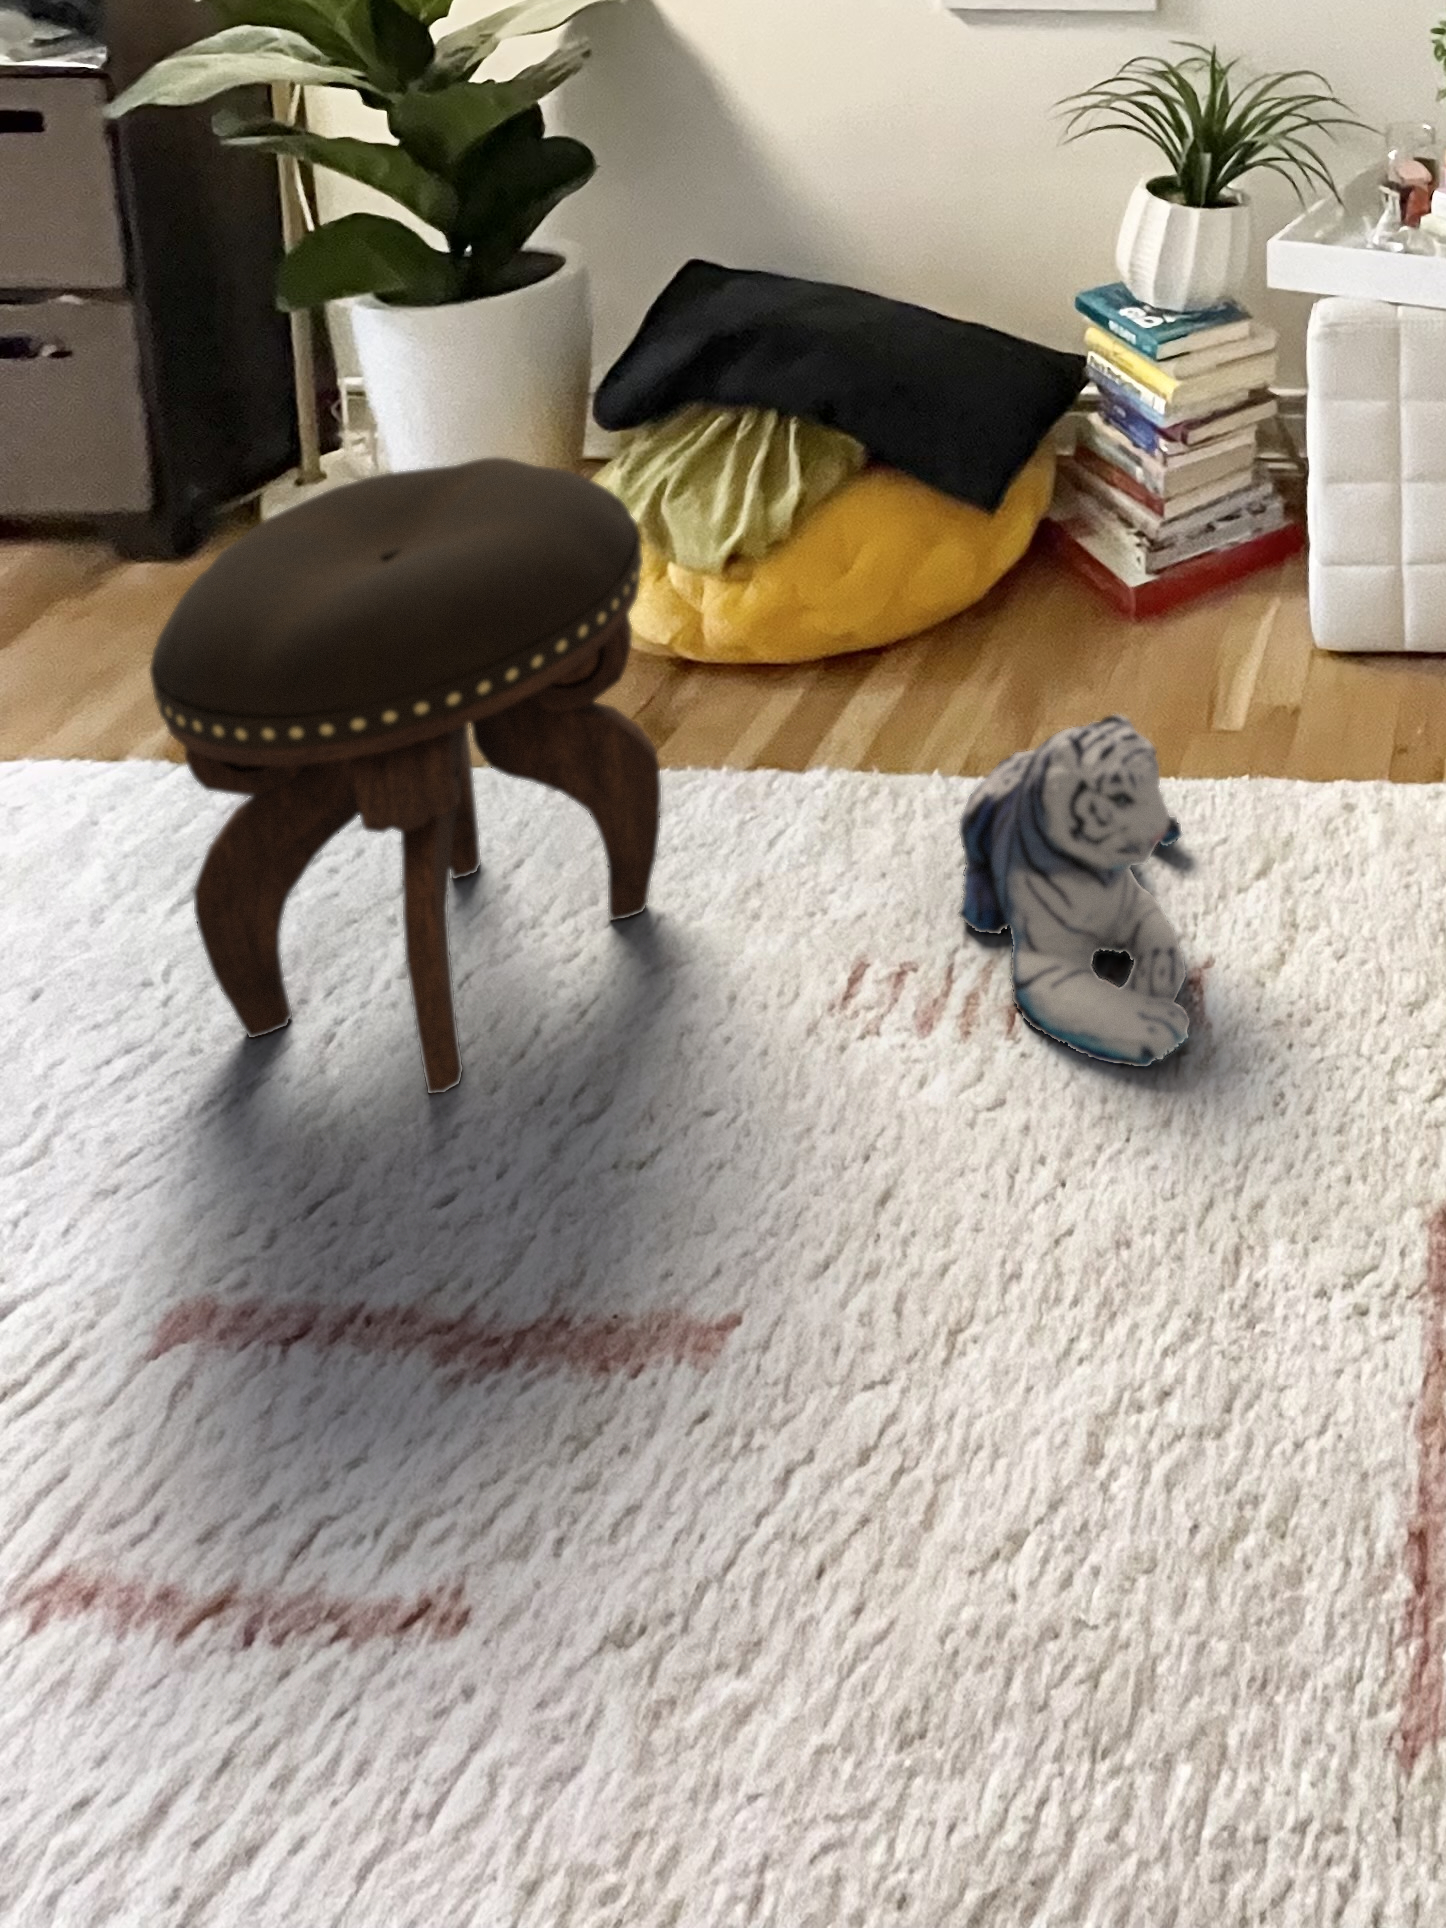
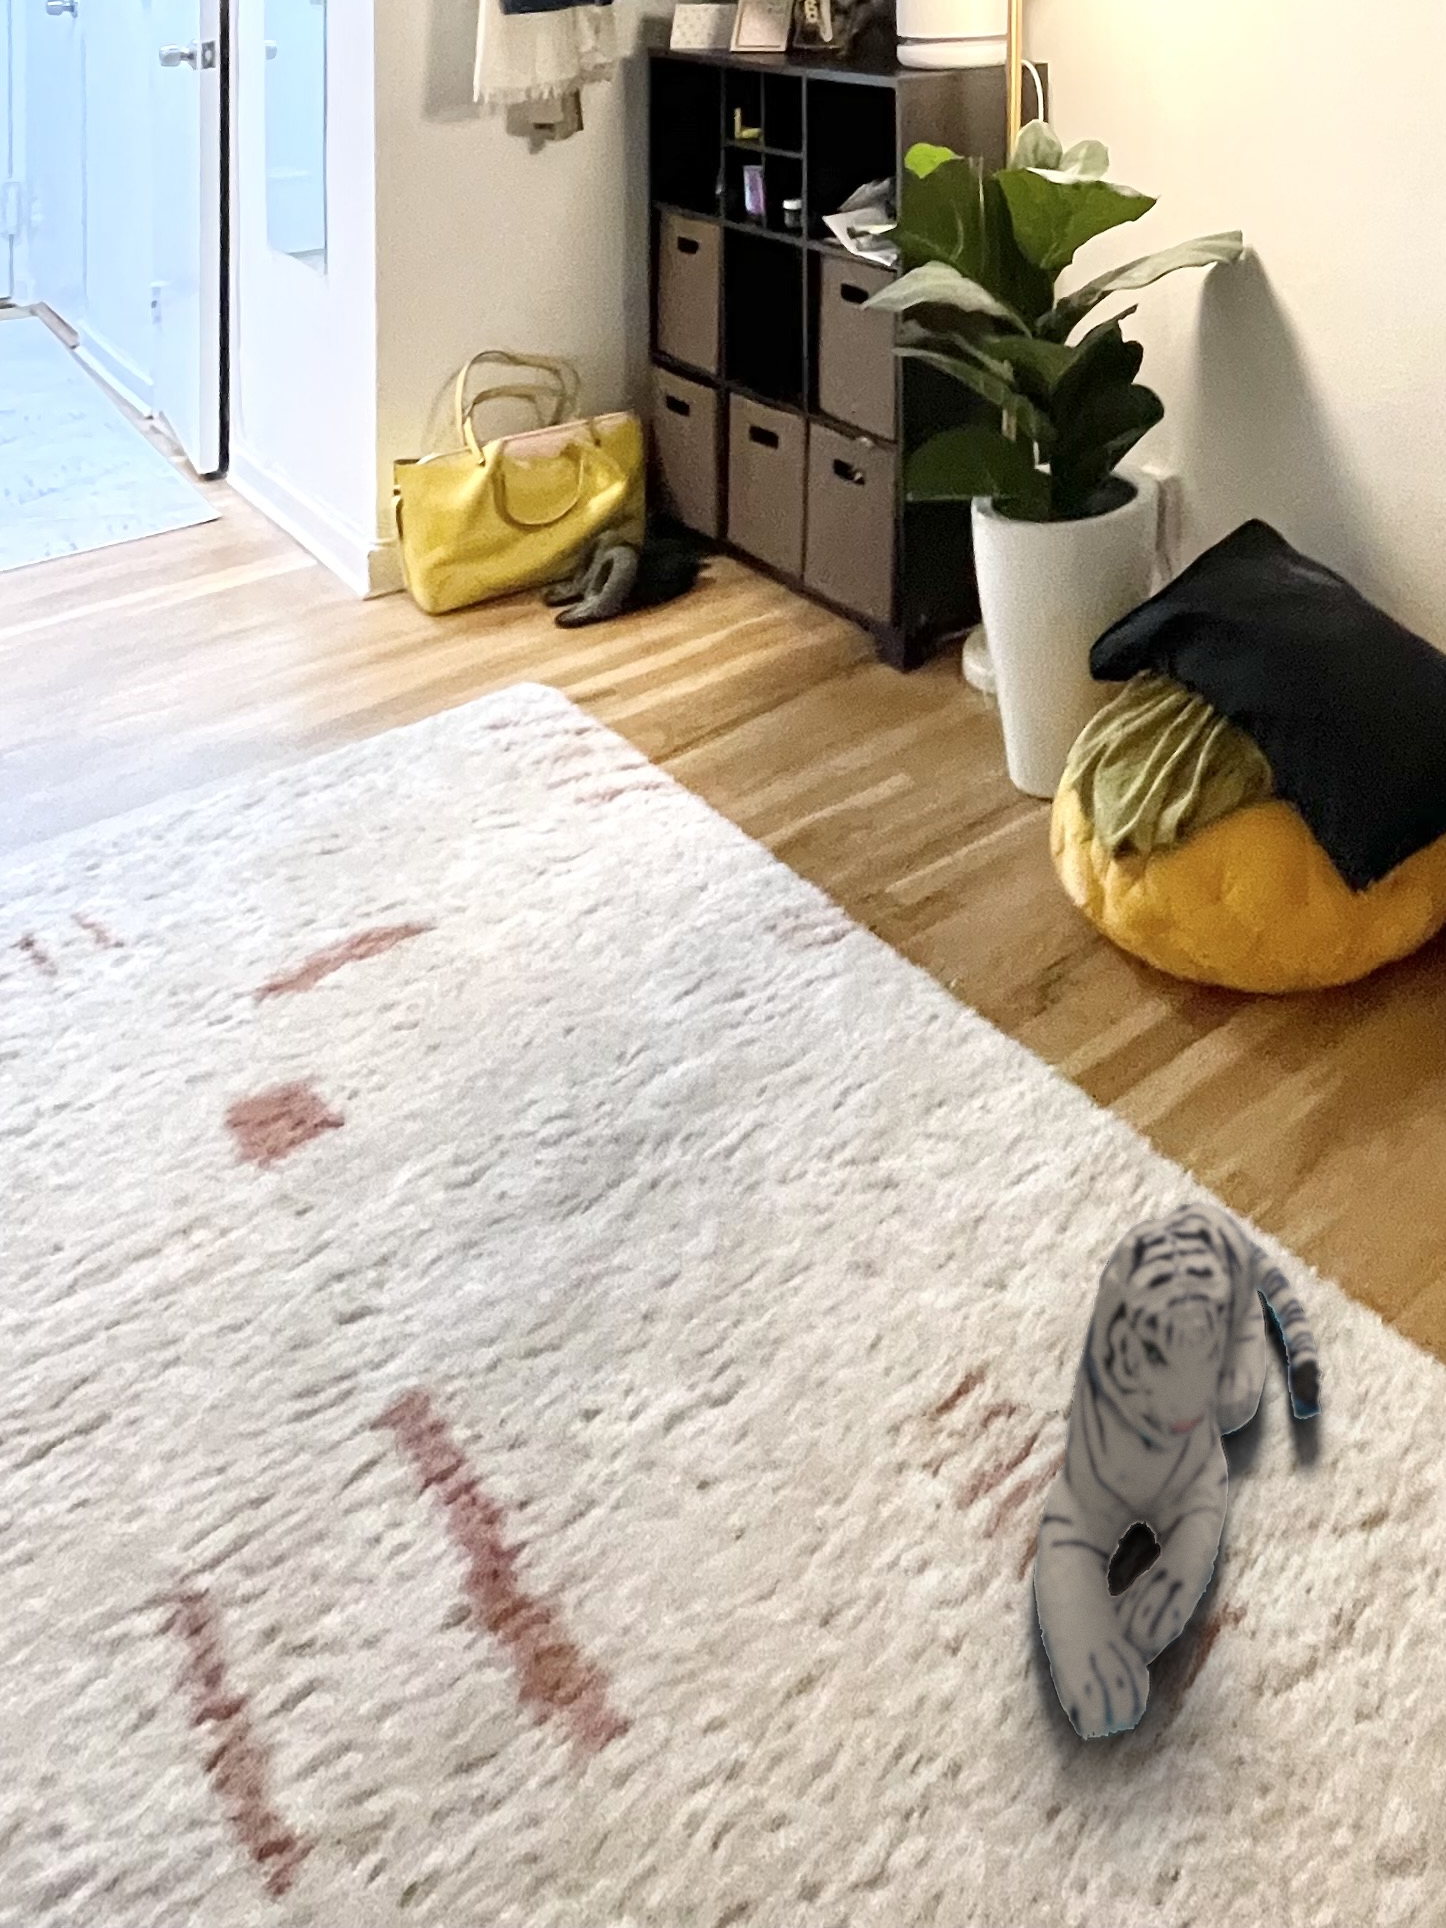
footstool: present [150,458,661,1094] -> none [548,672,938,1295]

